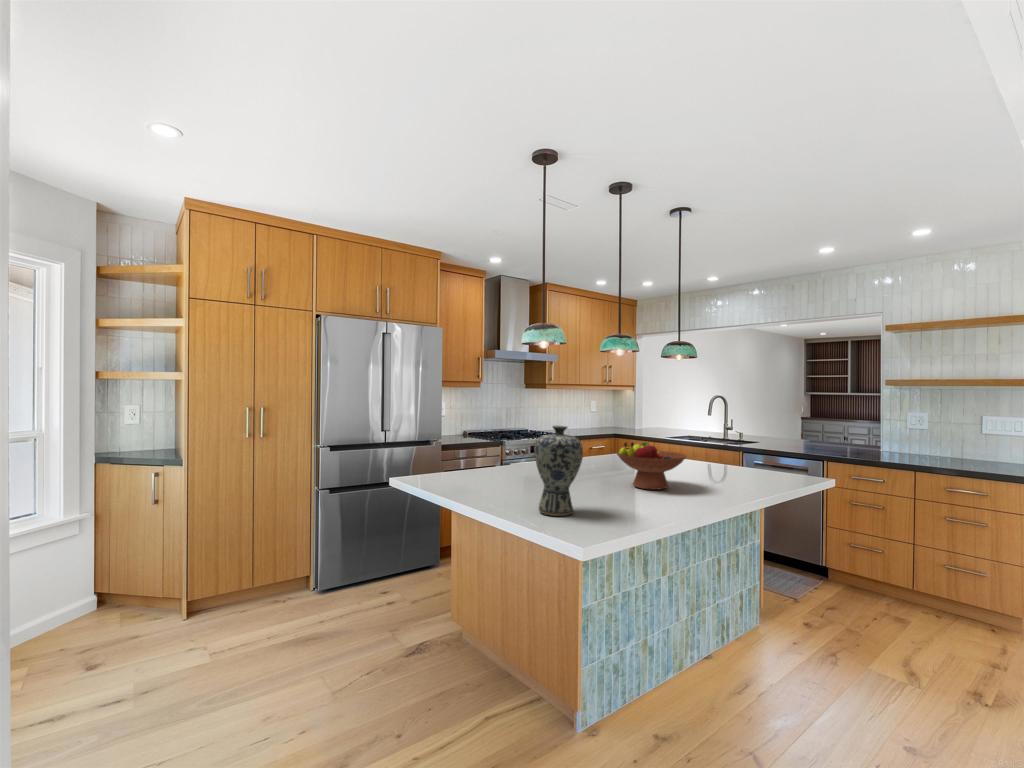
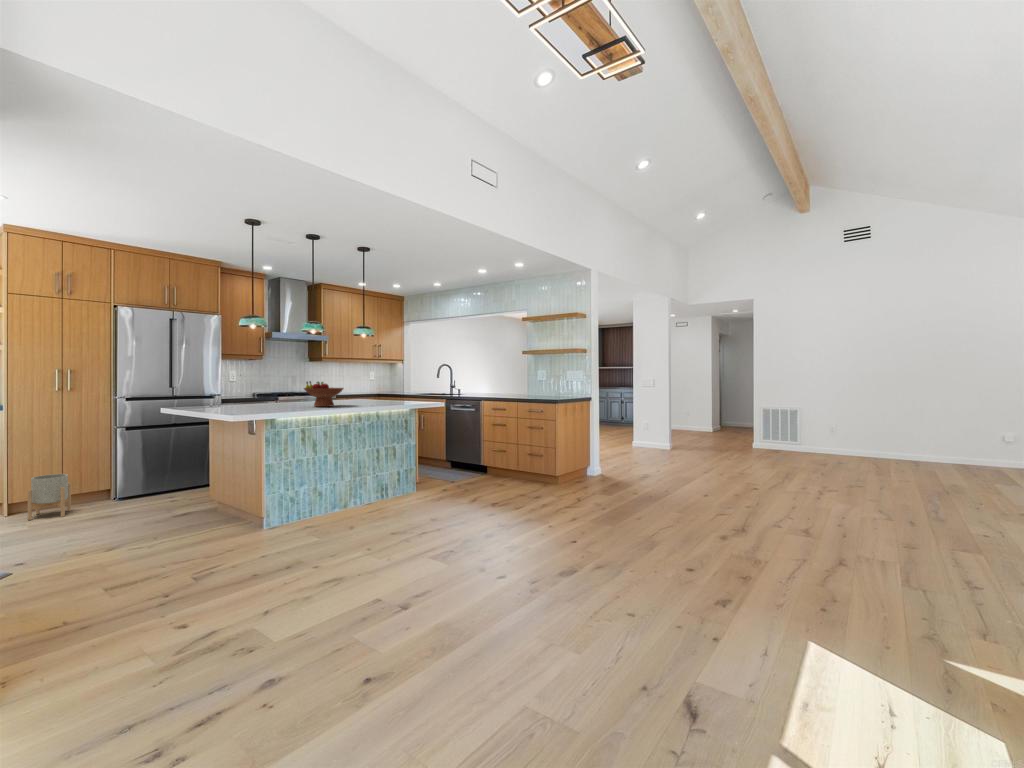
vase: present [534,425,583,516] -> none [232,367,260,413]
planter: none [209,559,263,634] -> present [28,474,71,520]

